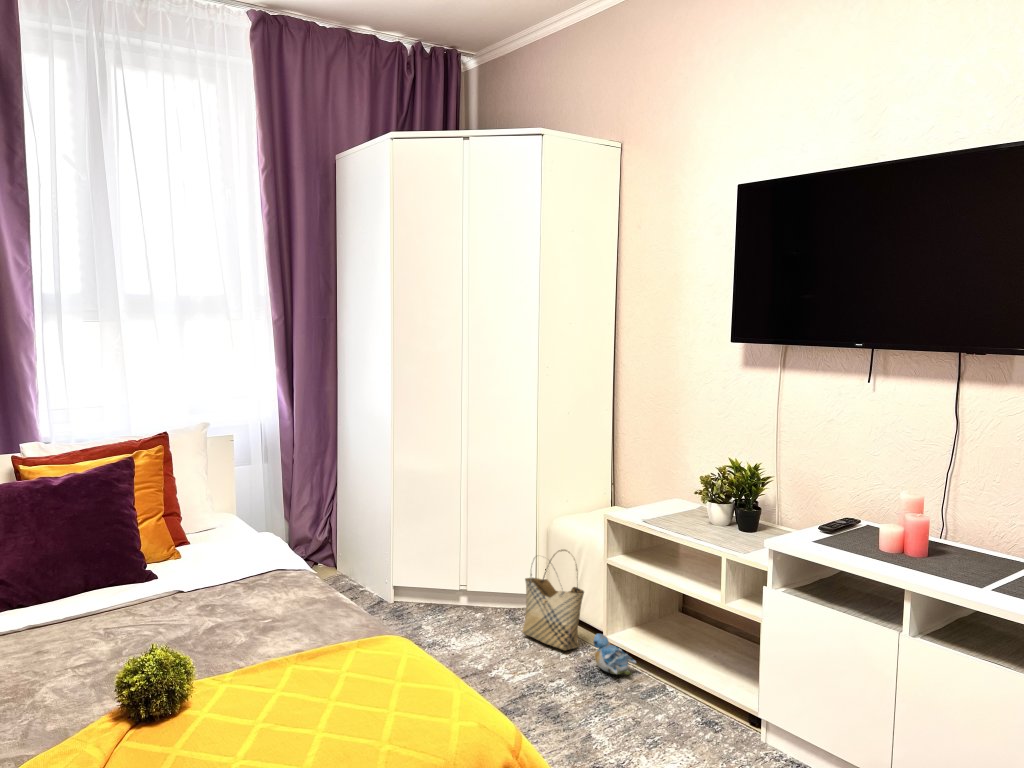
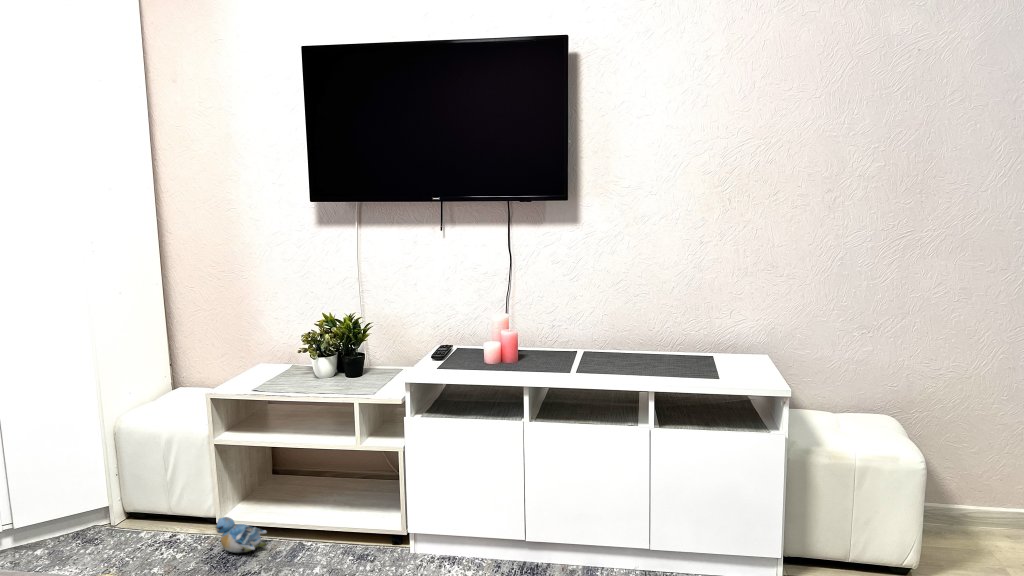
woven basket: present [522,550,584,650] -> none [109,444,191,552]

